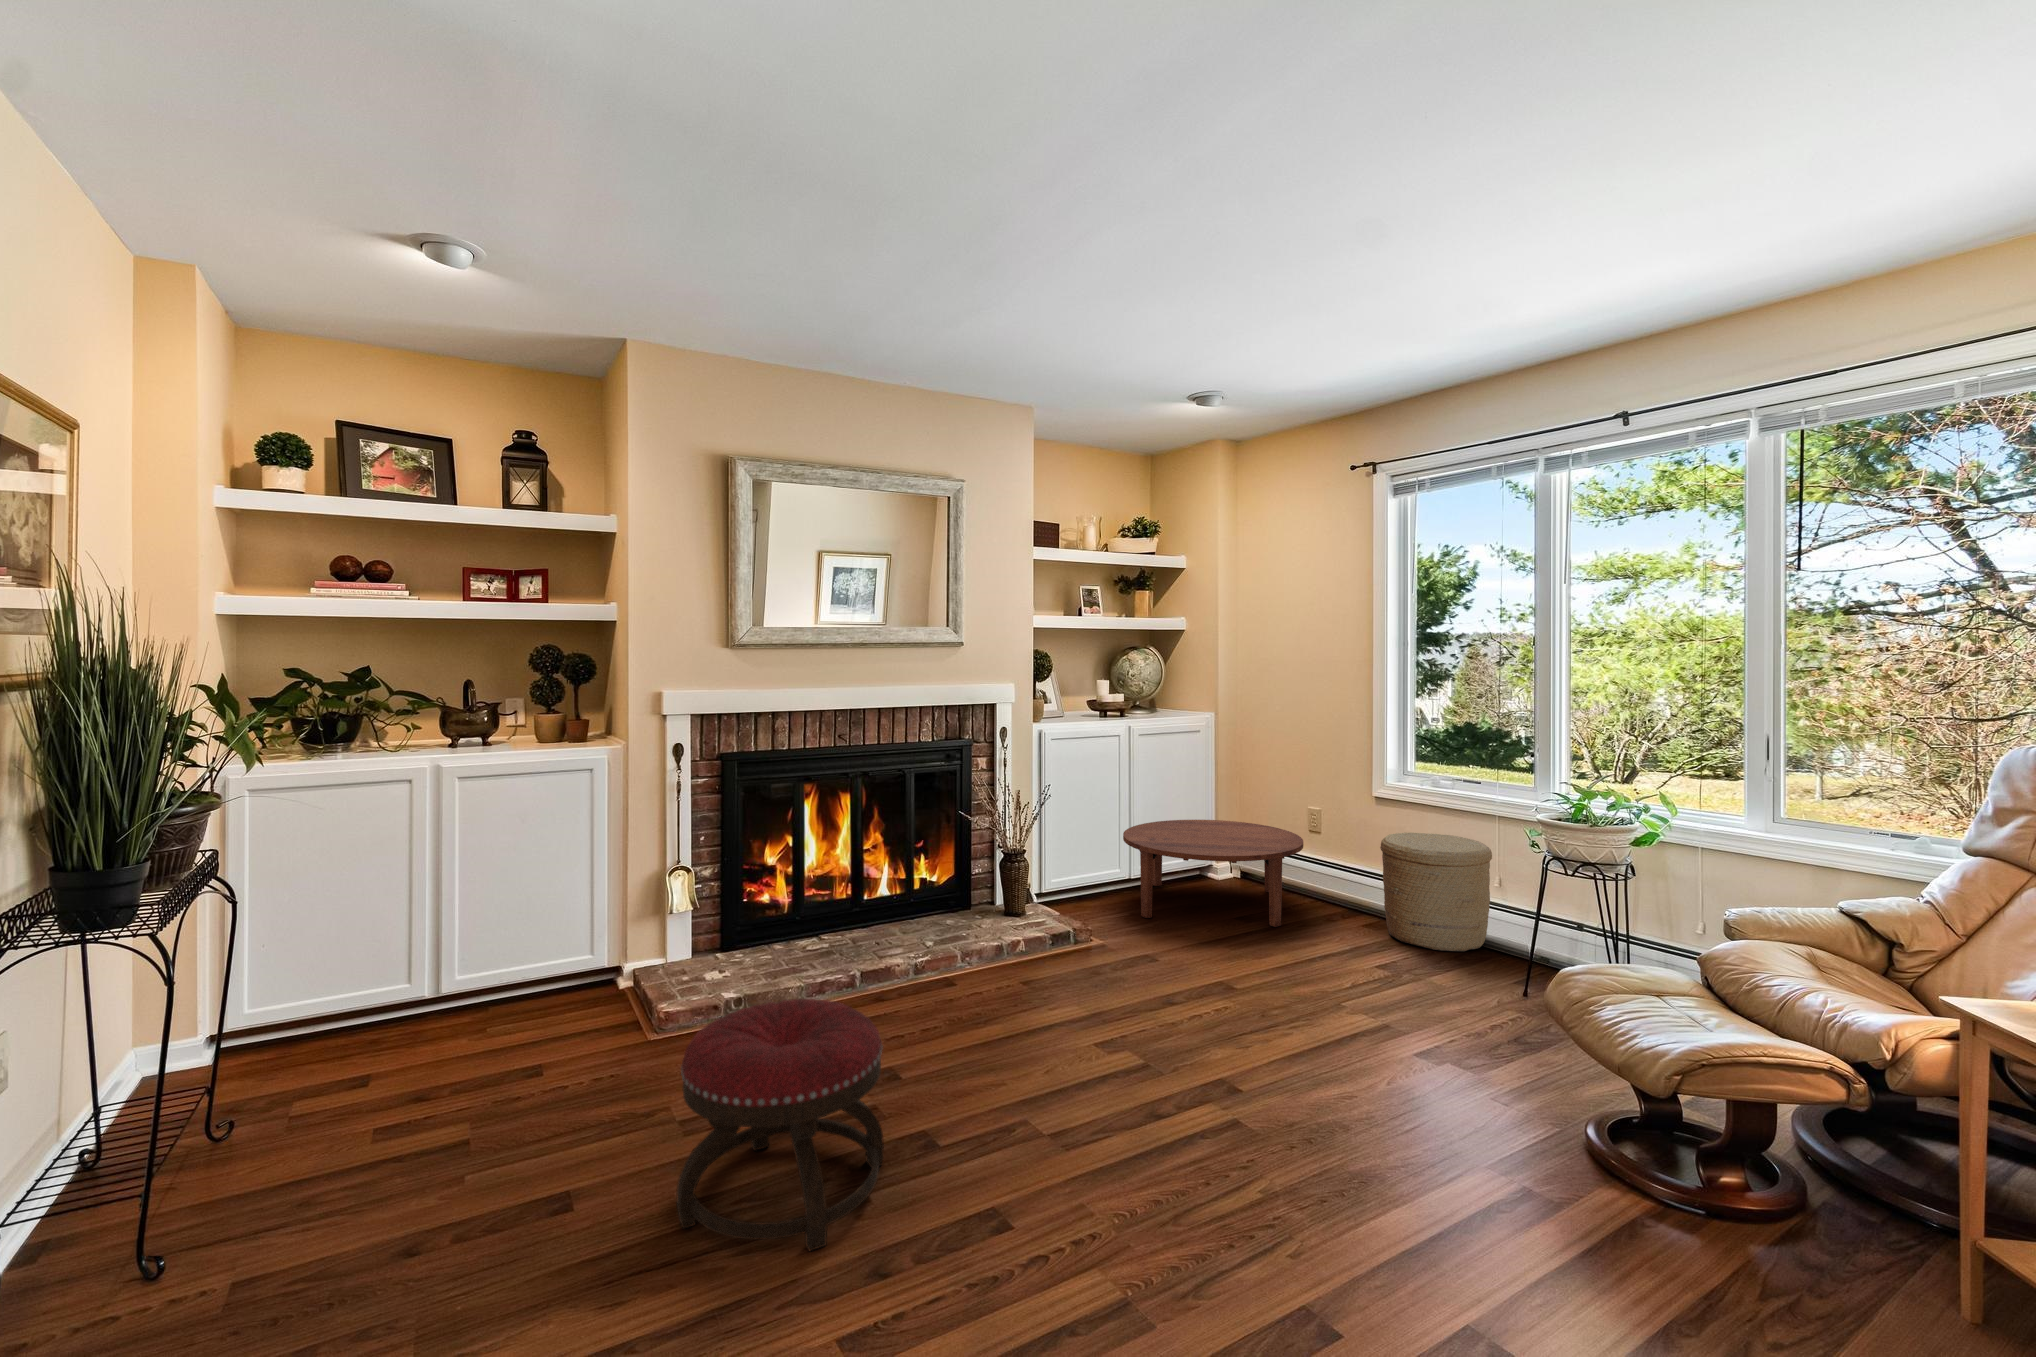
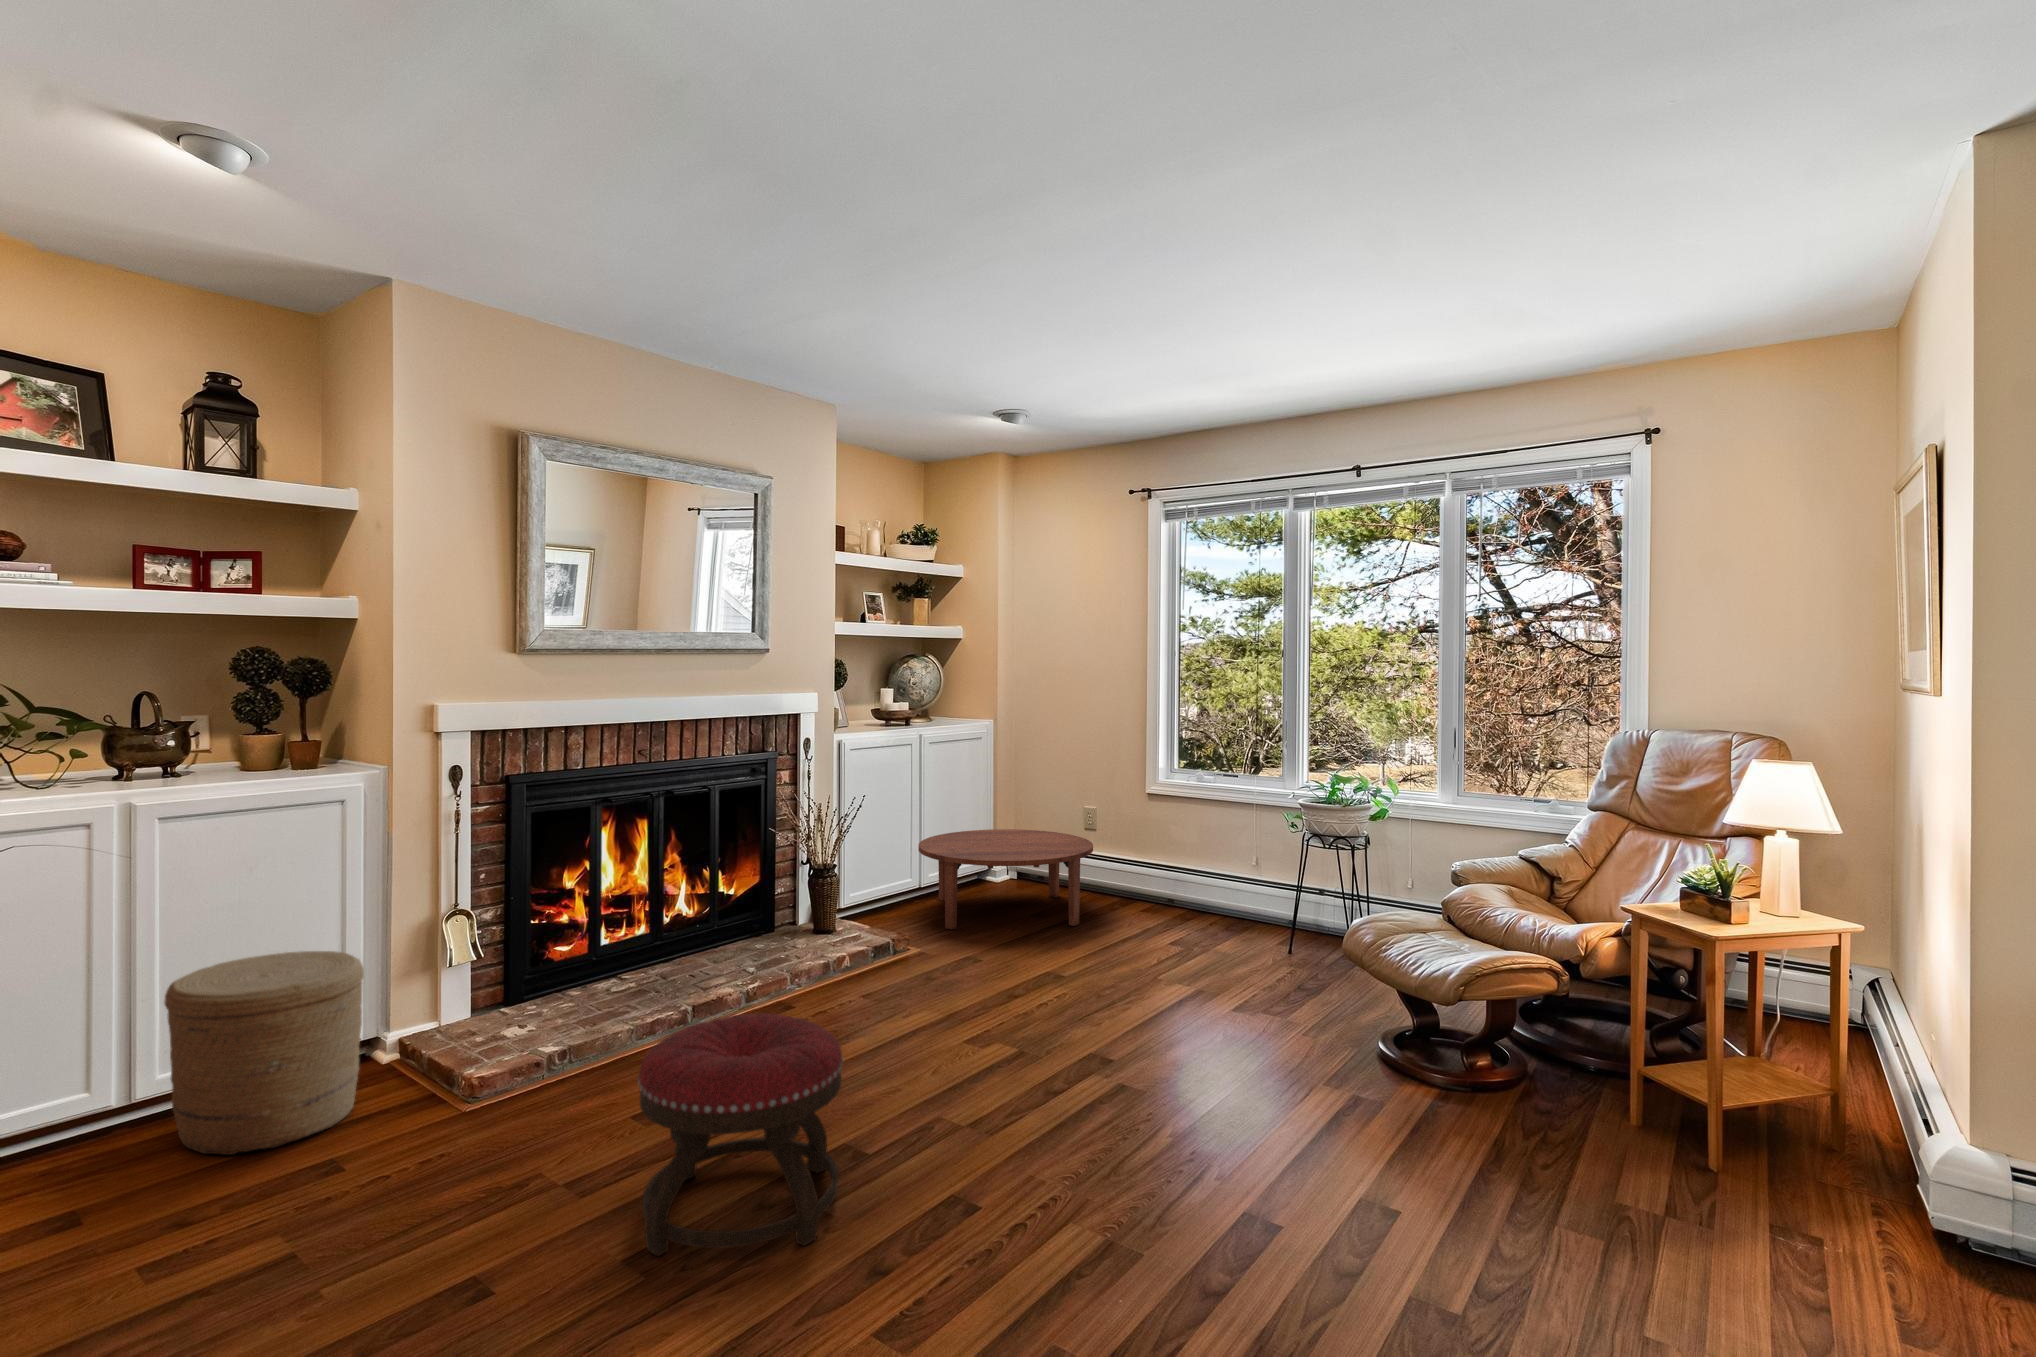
woven basket: present [1380,833,1492,951] -> present [164,951,364,1155]

